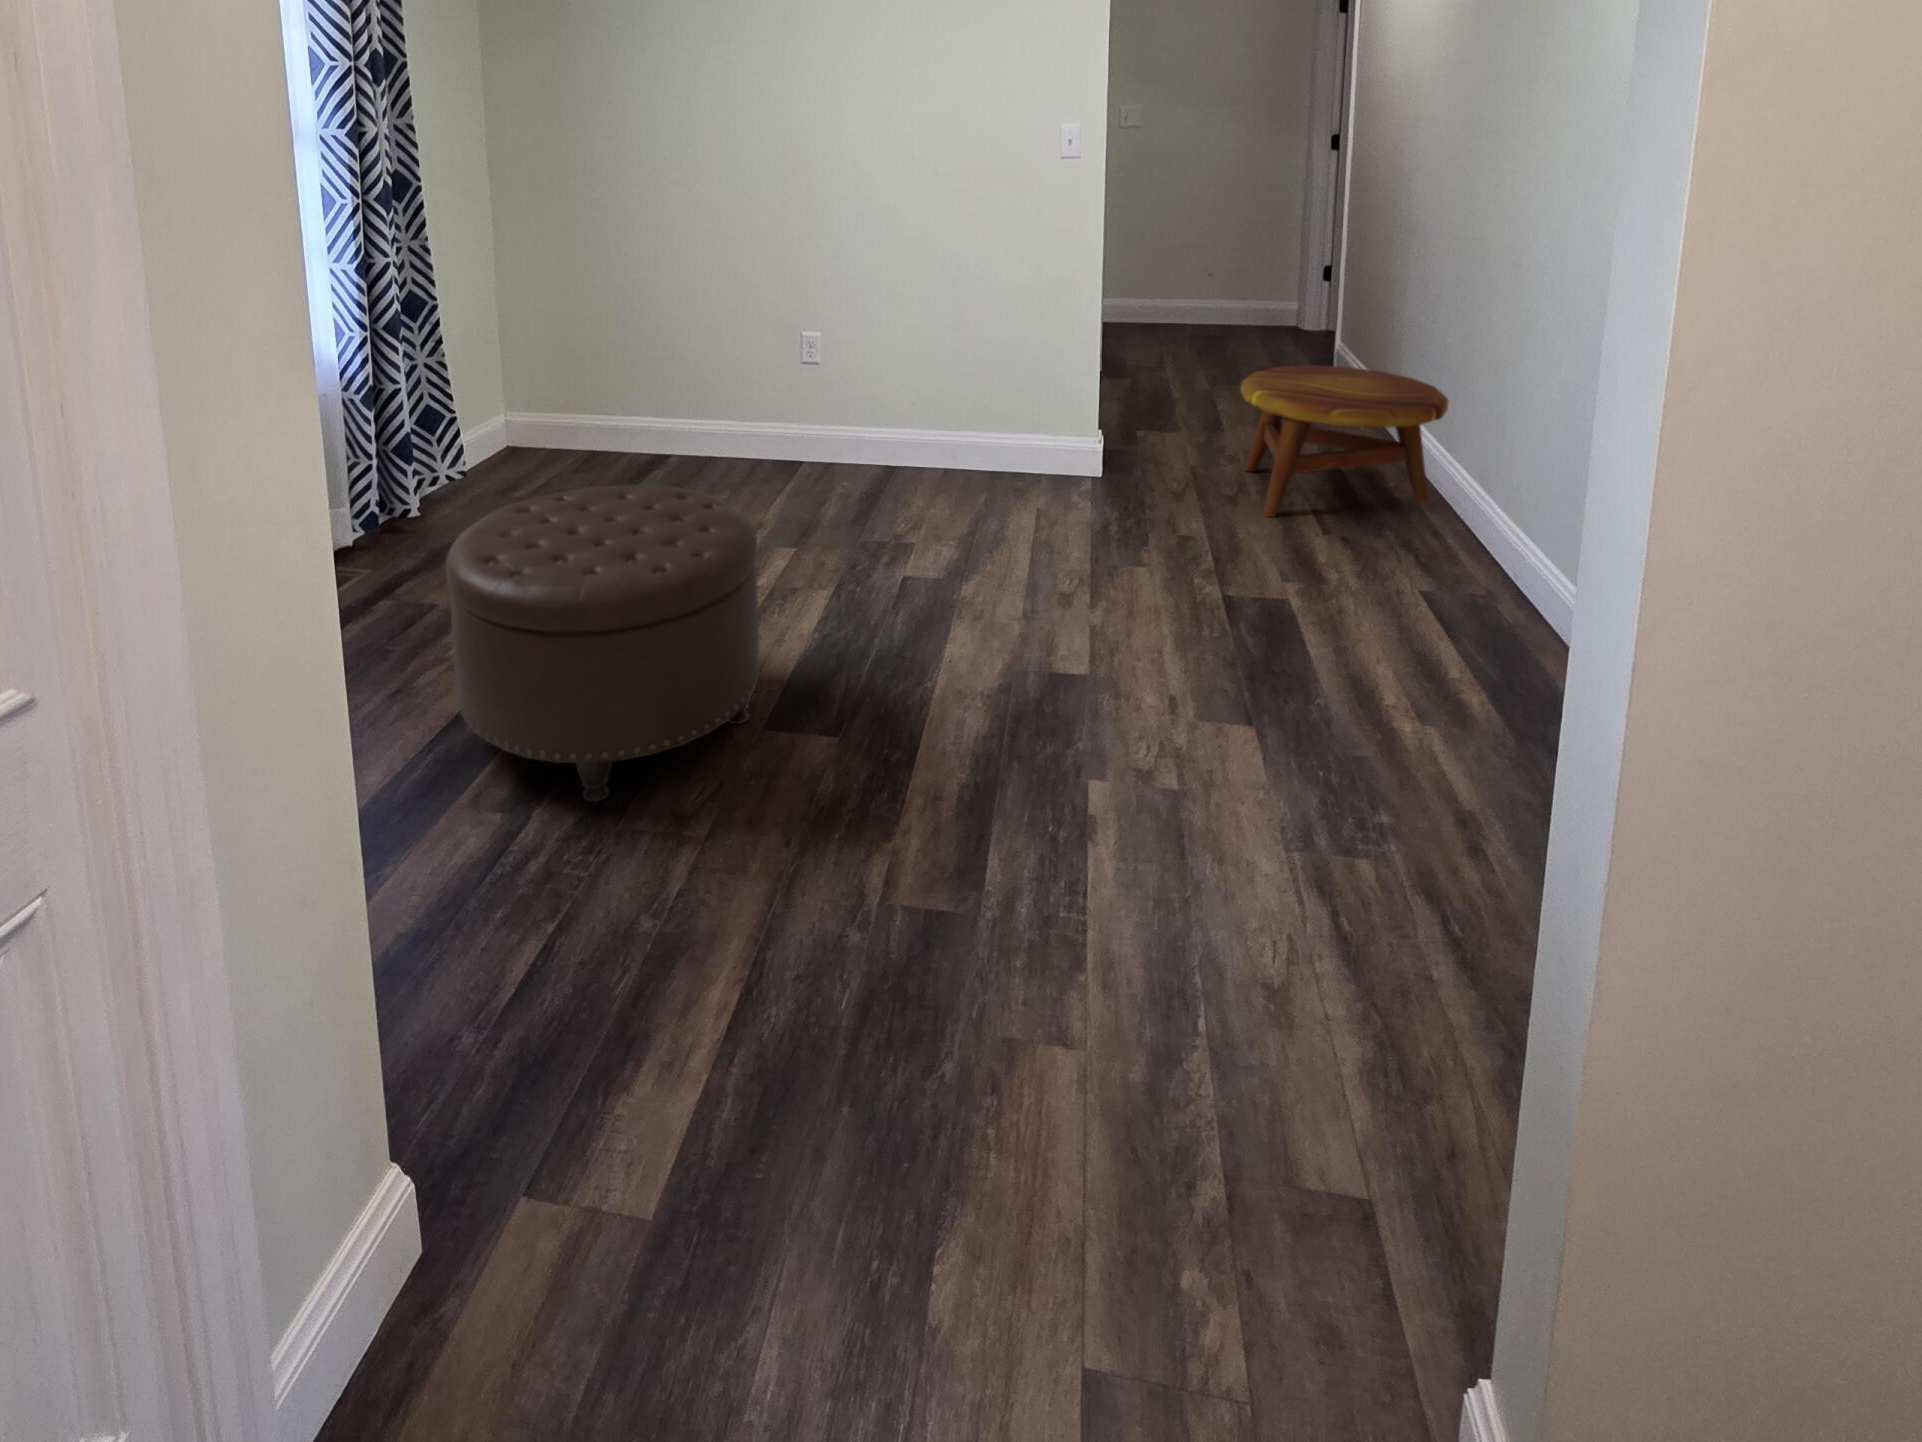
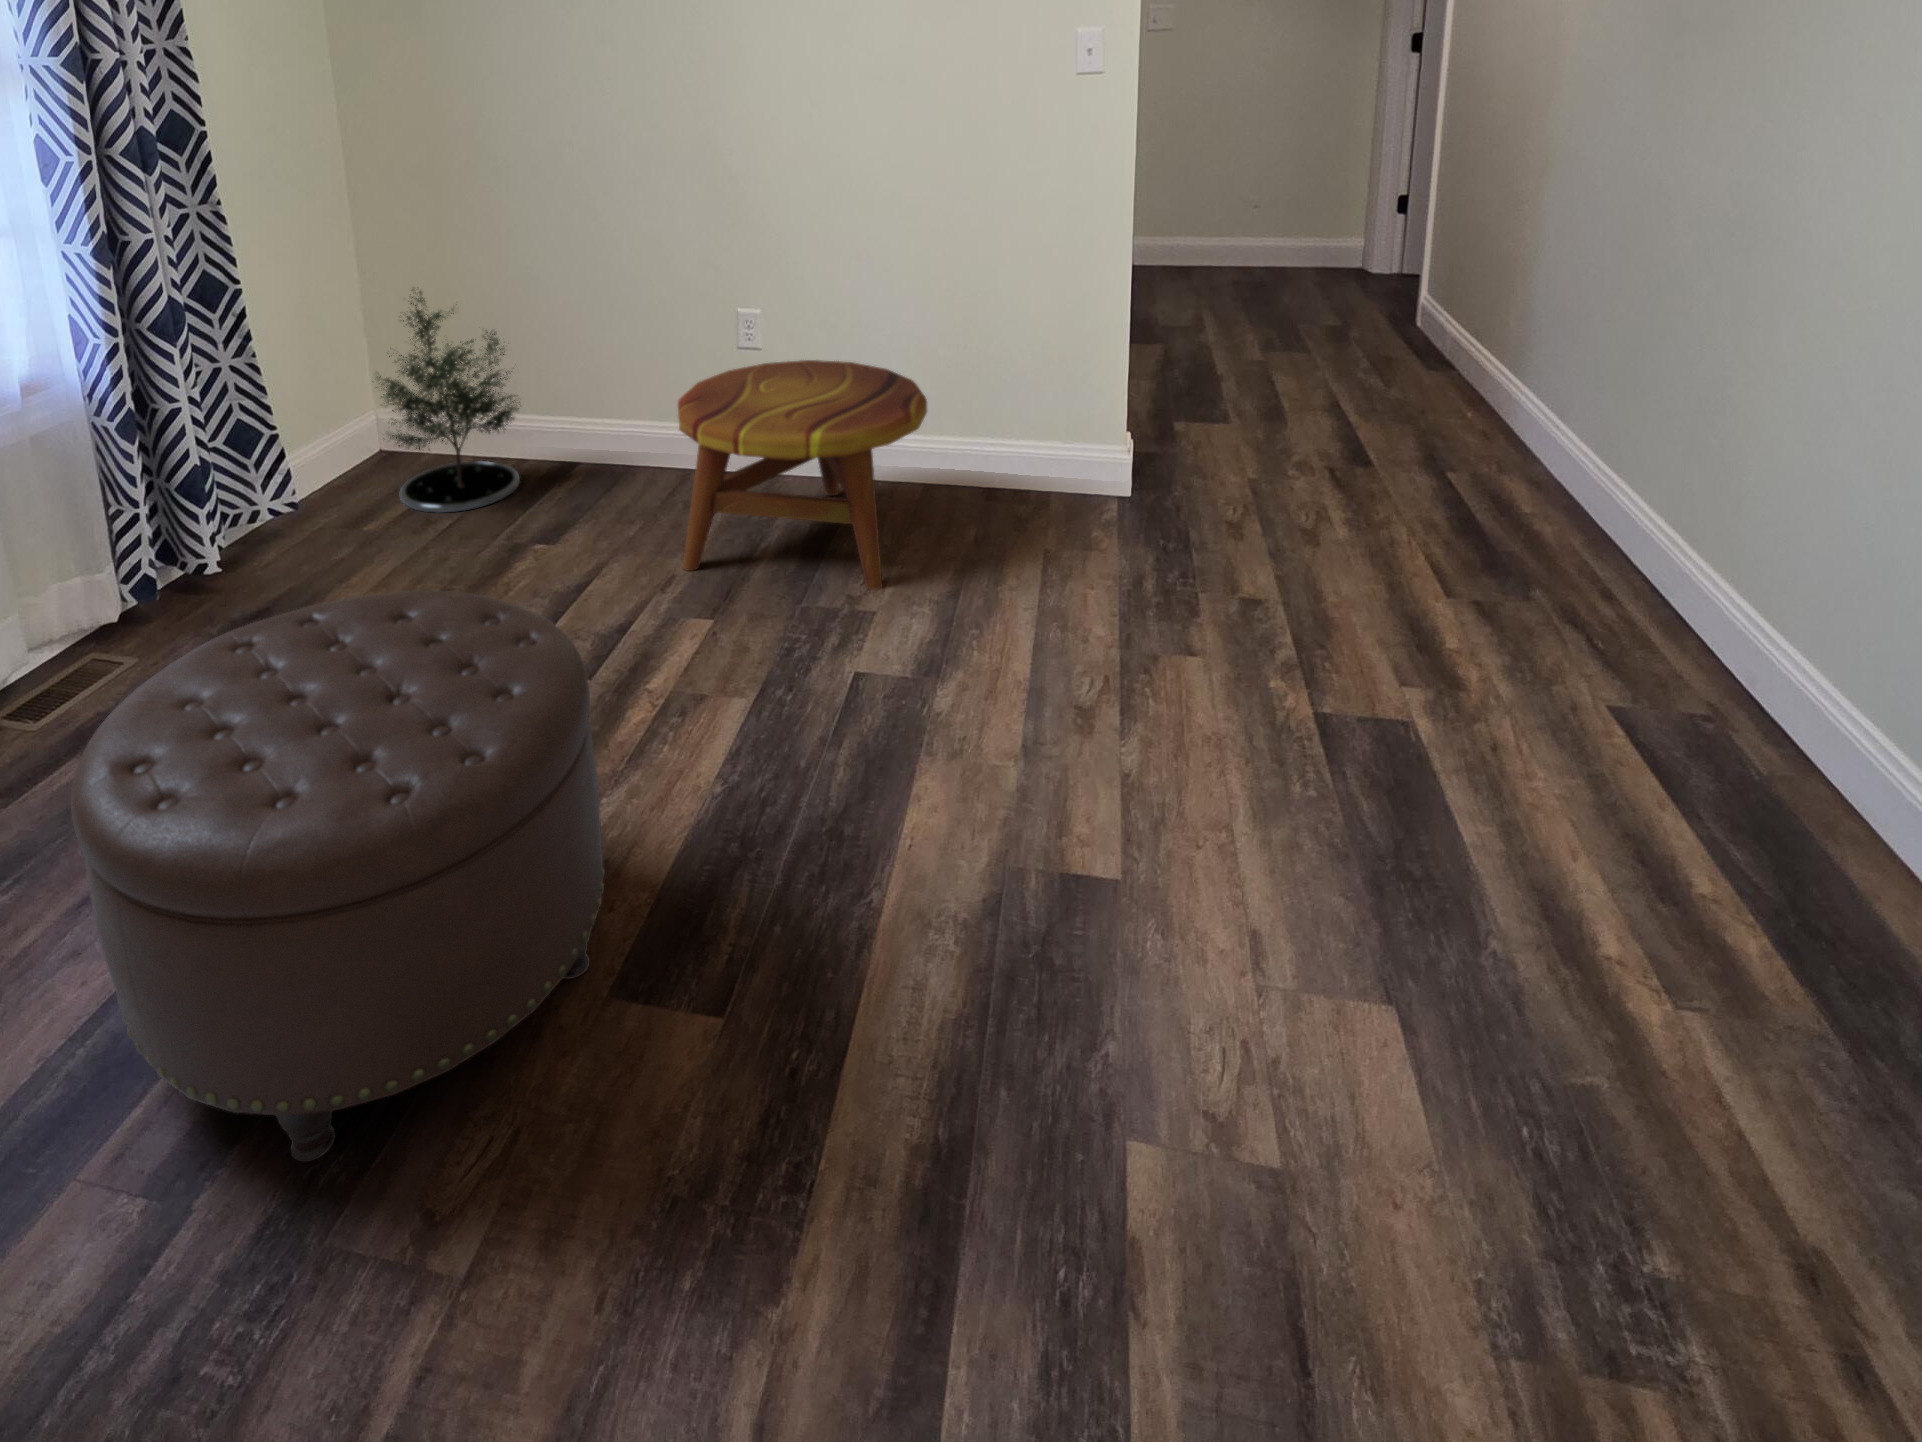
potted tree: none [523,308,633,484] -> present [376,289,520,513]
side table: present [1241,365,1448,517] -> present [678,360,927,590]

